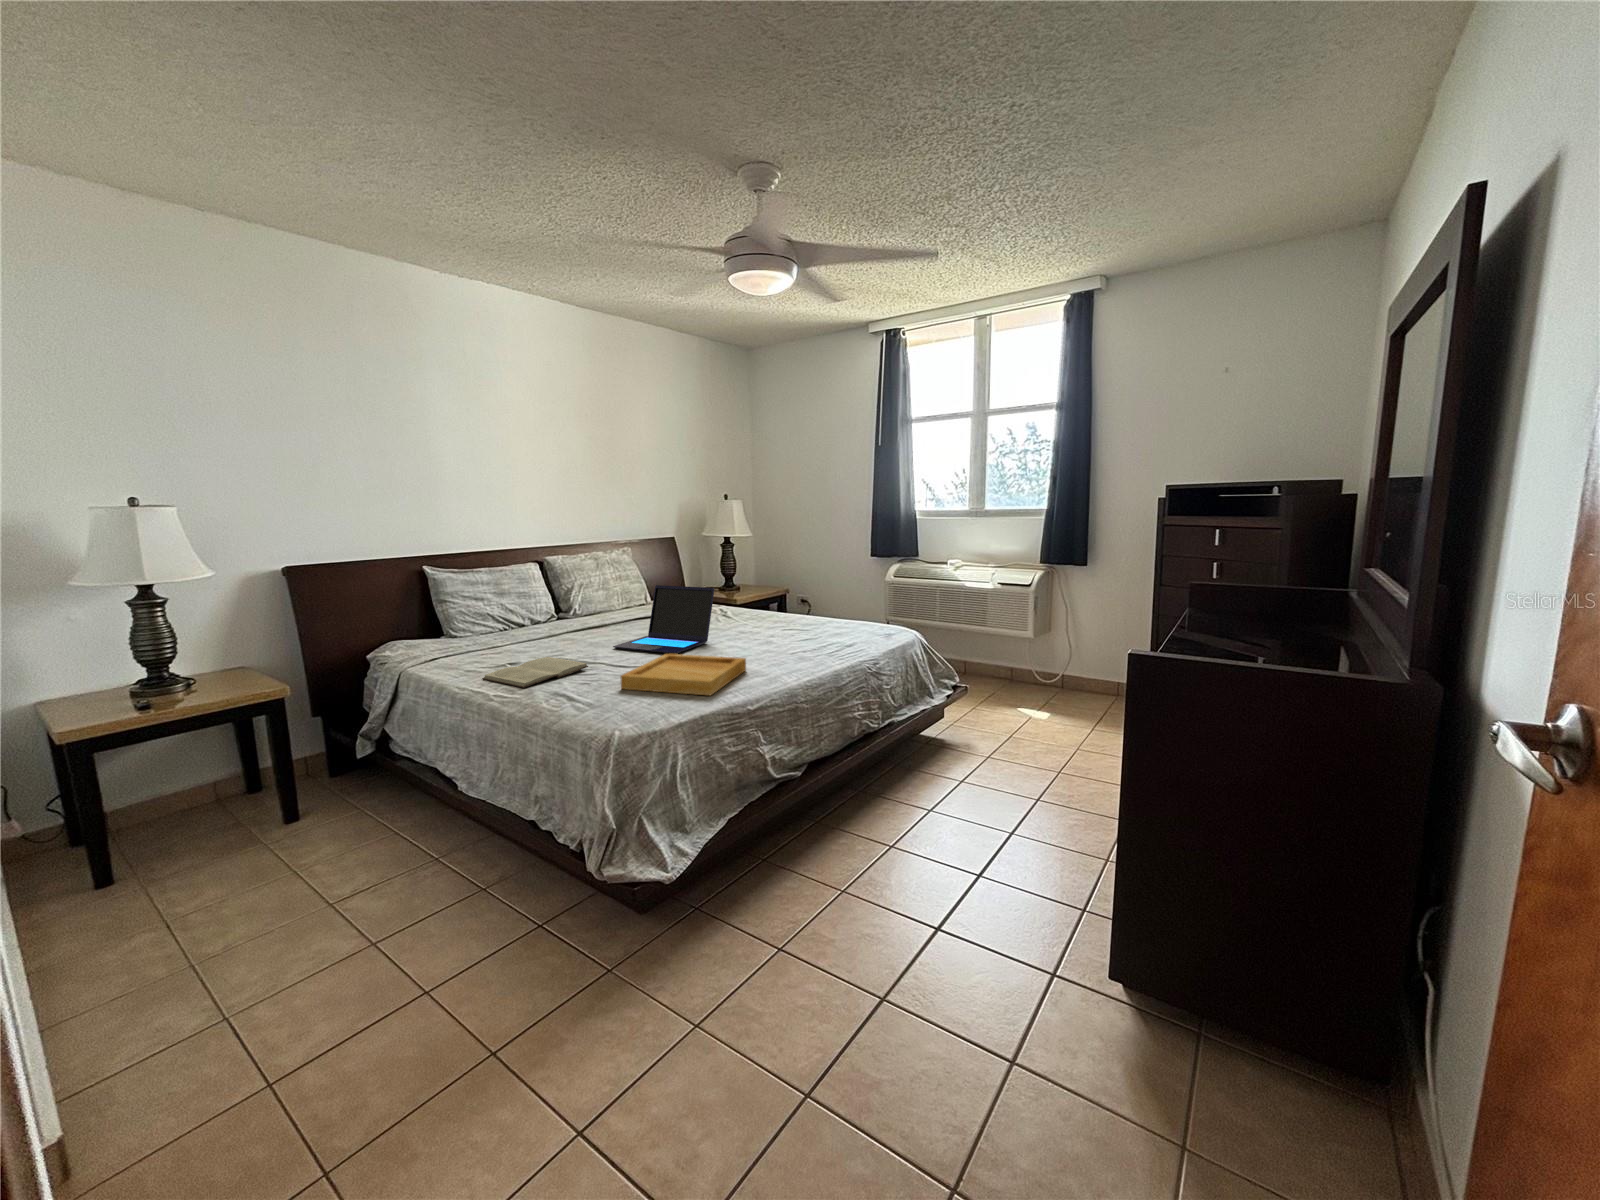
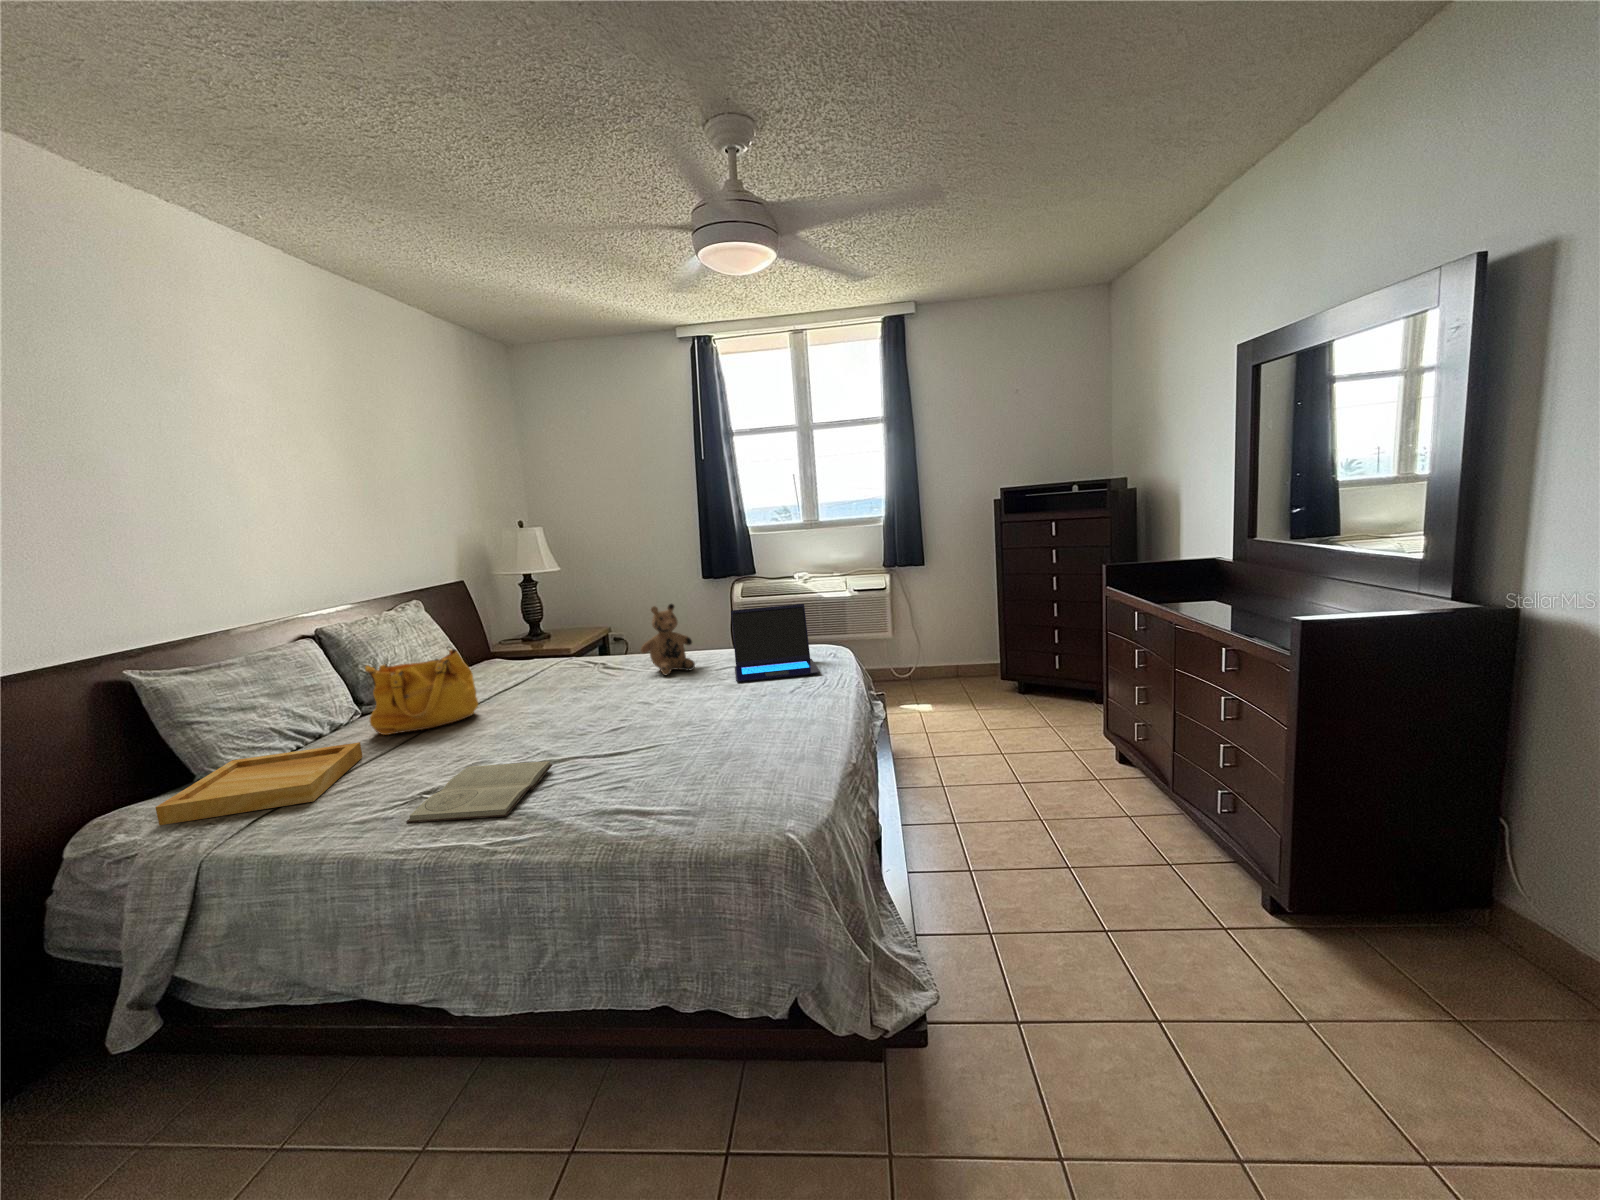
teddy bear: none [746,569,792,627] -> present [641,604,695,675]
handbag: none [544,578,615,633] -> present [365,646,478,735]
laptop: present [613,585,714,654] -> present [731,604,820,682]
tray: present [621,654,746,695] -> present [155,742,363,825]

